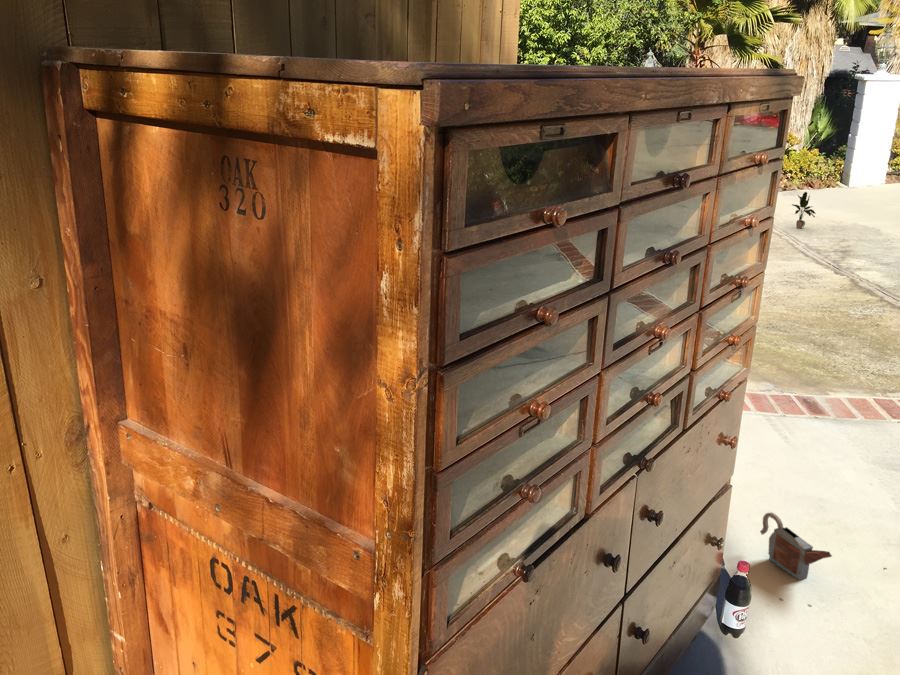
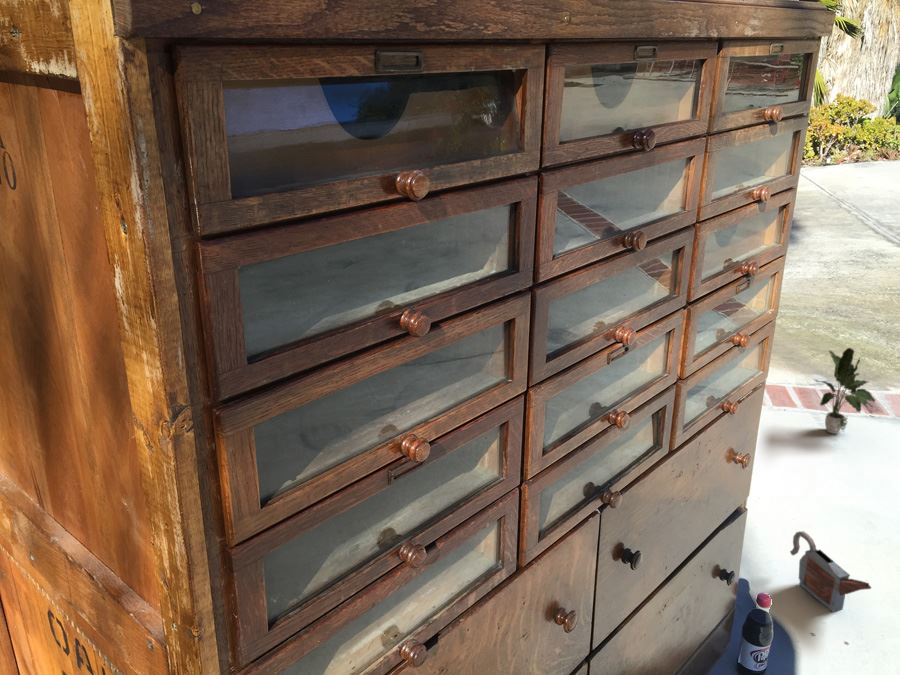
potted plant: present [792,192,816,229] -> present [815,348,875,434]

